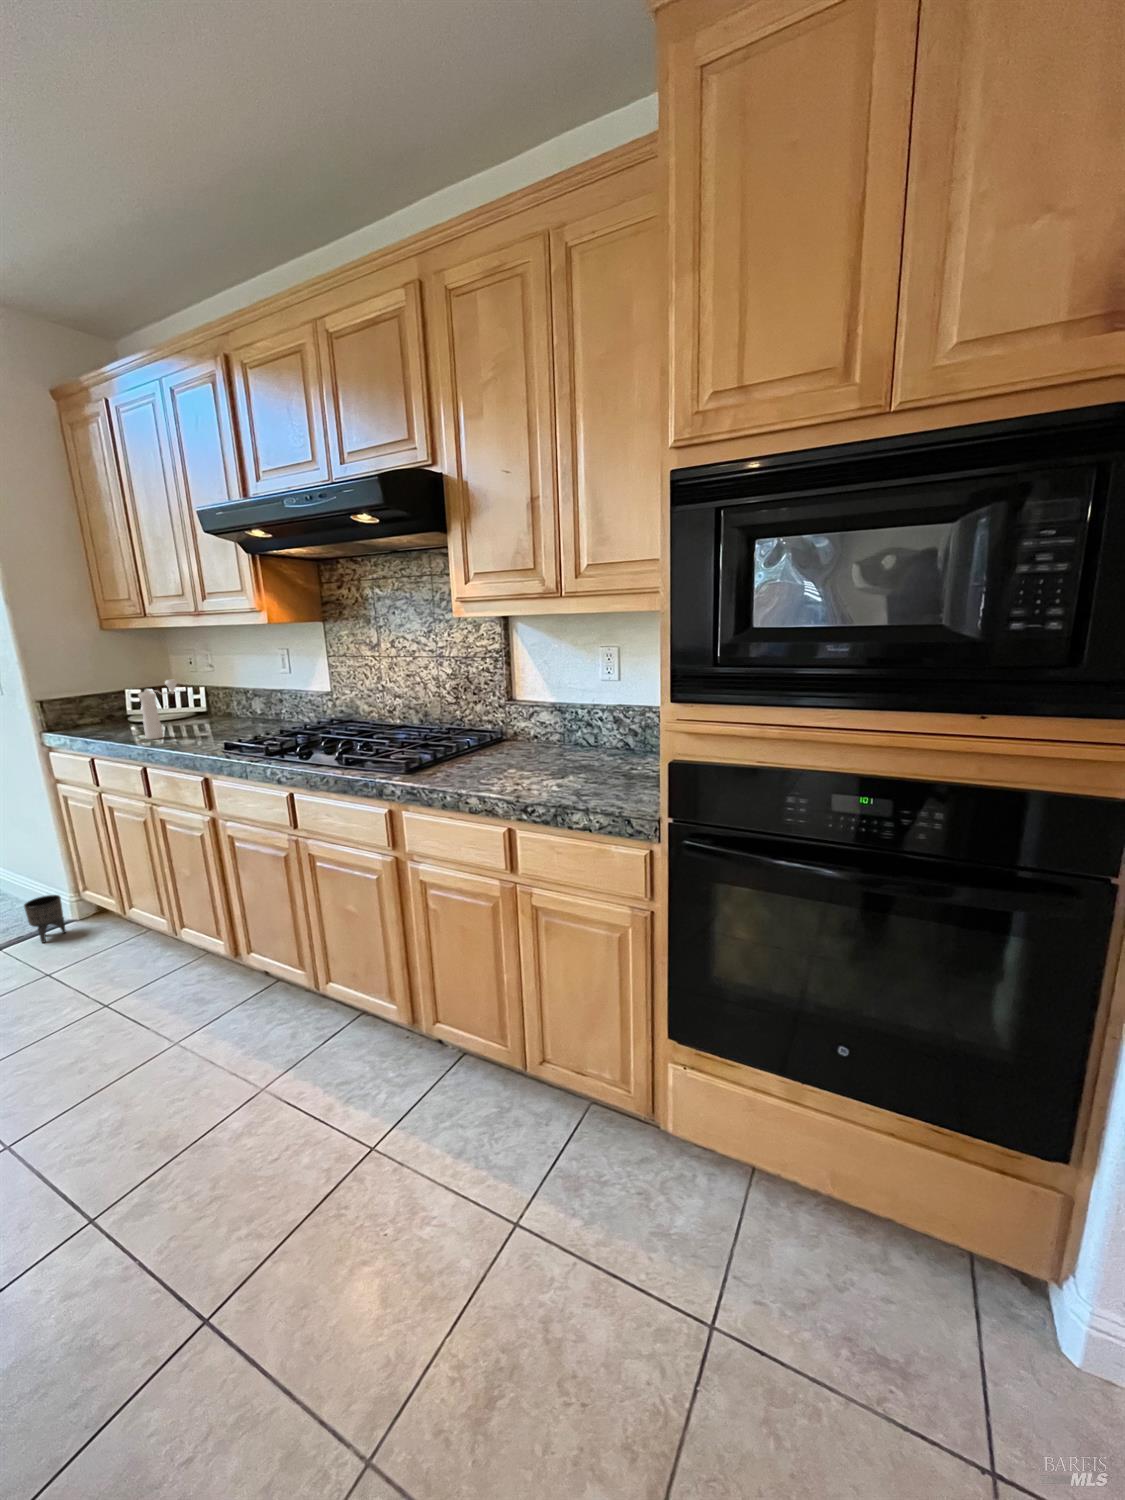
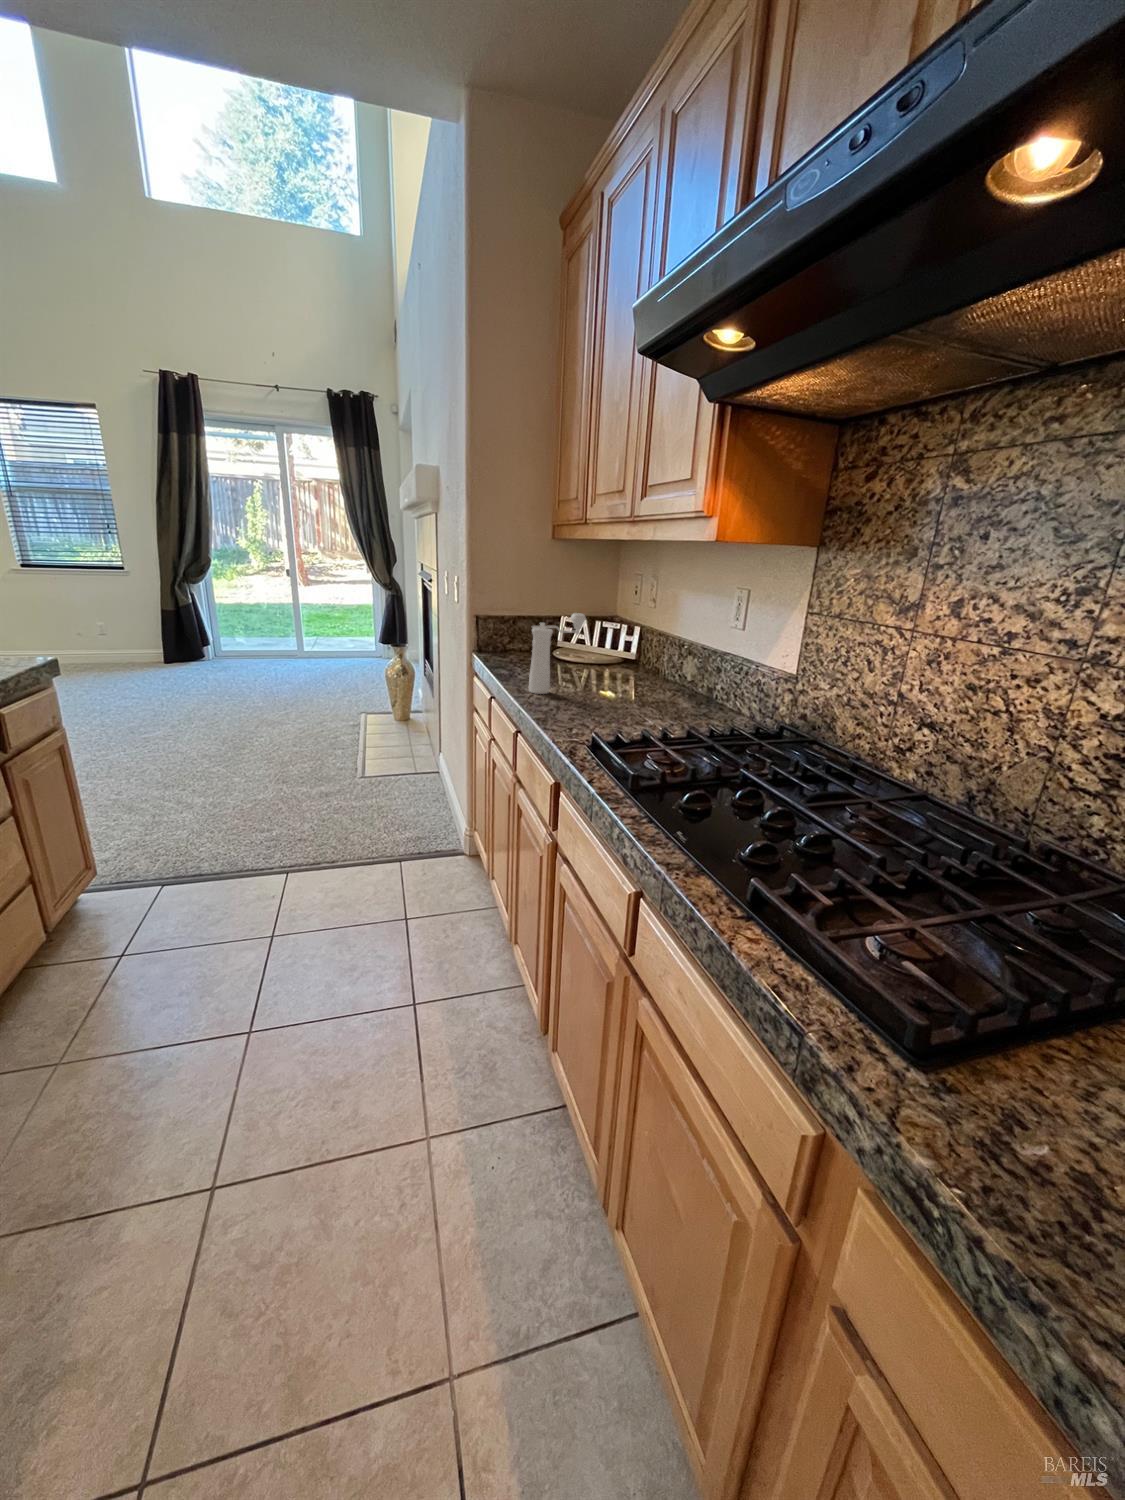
planter: present [24,895,66,943] -> none [420,822,451,871]

